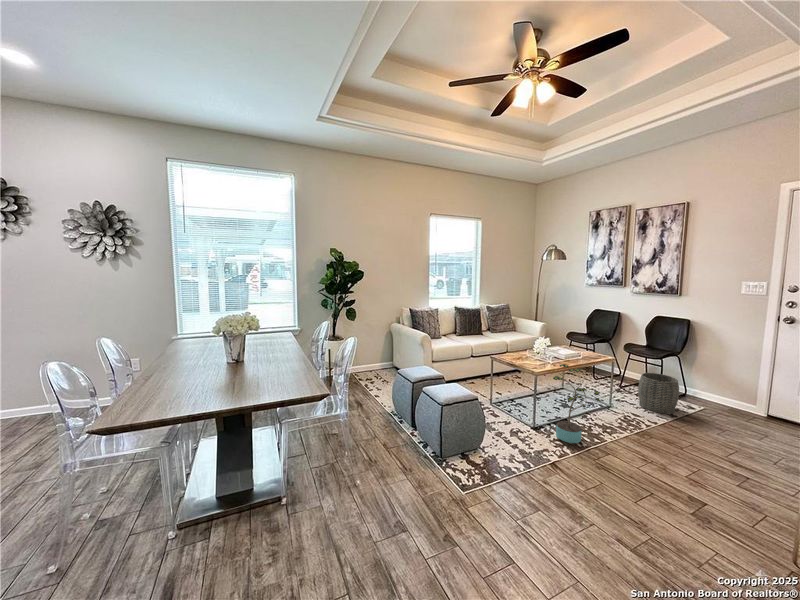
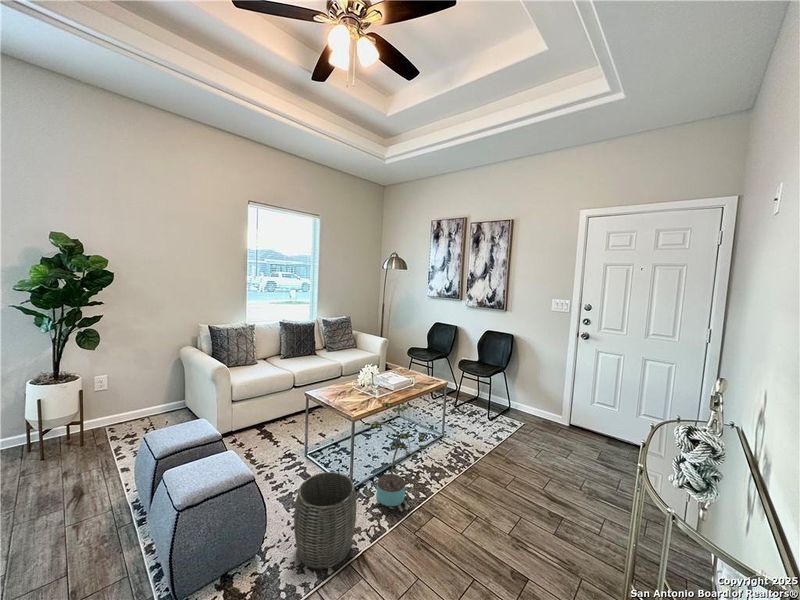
woven basket: present [638,373,679,414] -> present [294,472,357,569]

